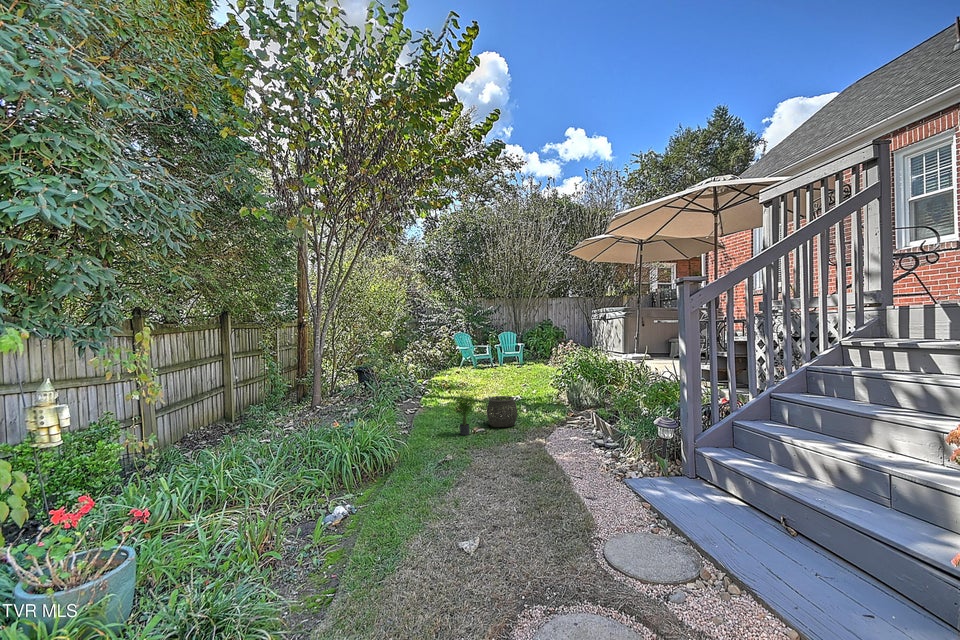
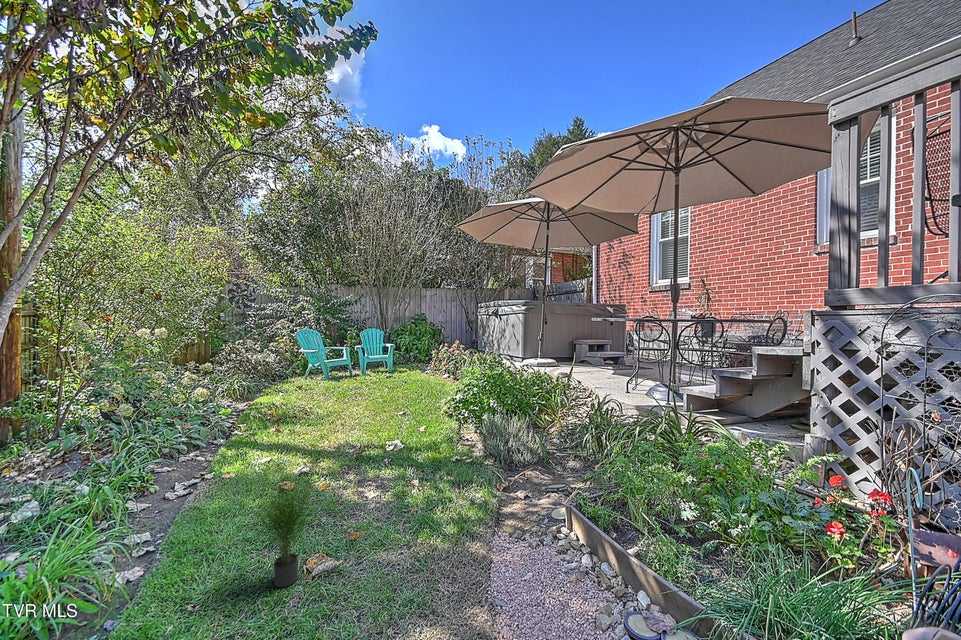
woven basket: present [487,396,517,427] -> none [340,467,402,540]

